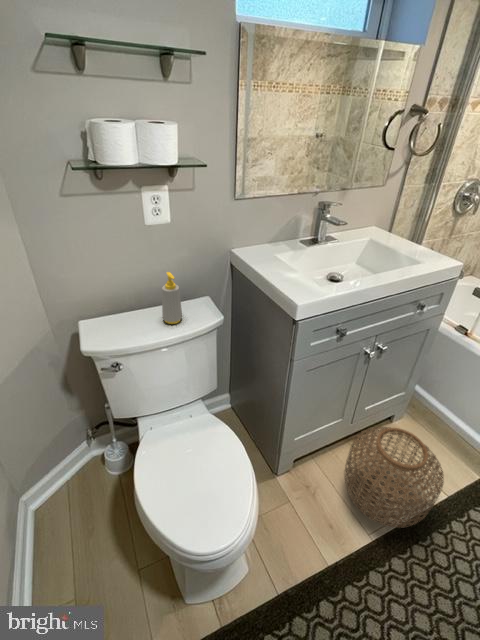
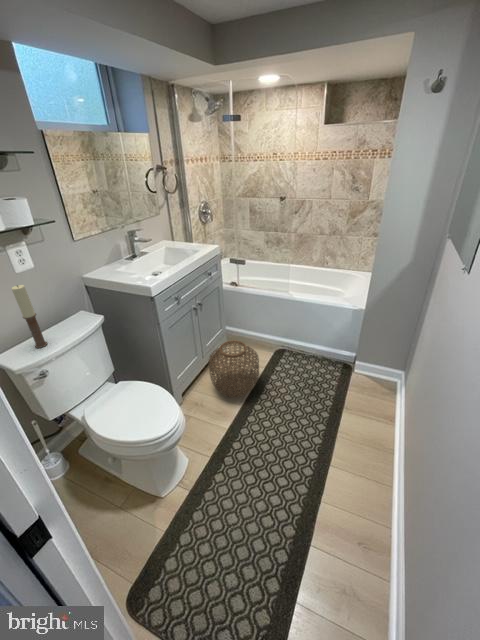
candle: none [113,244,140,332] -> present [12,285,47,348]
soap bottle: present [162,272,182,324] -> none [54,297,75,333]

